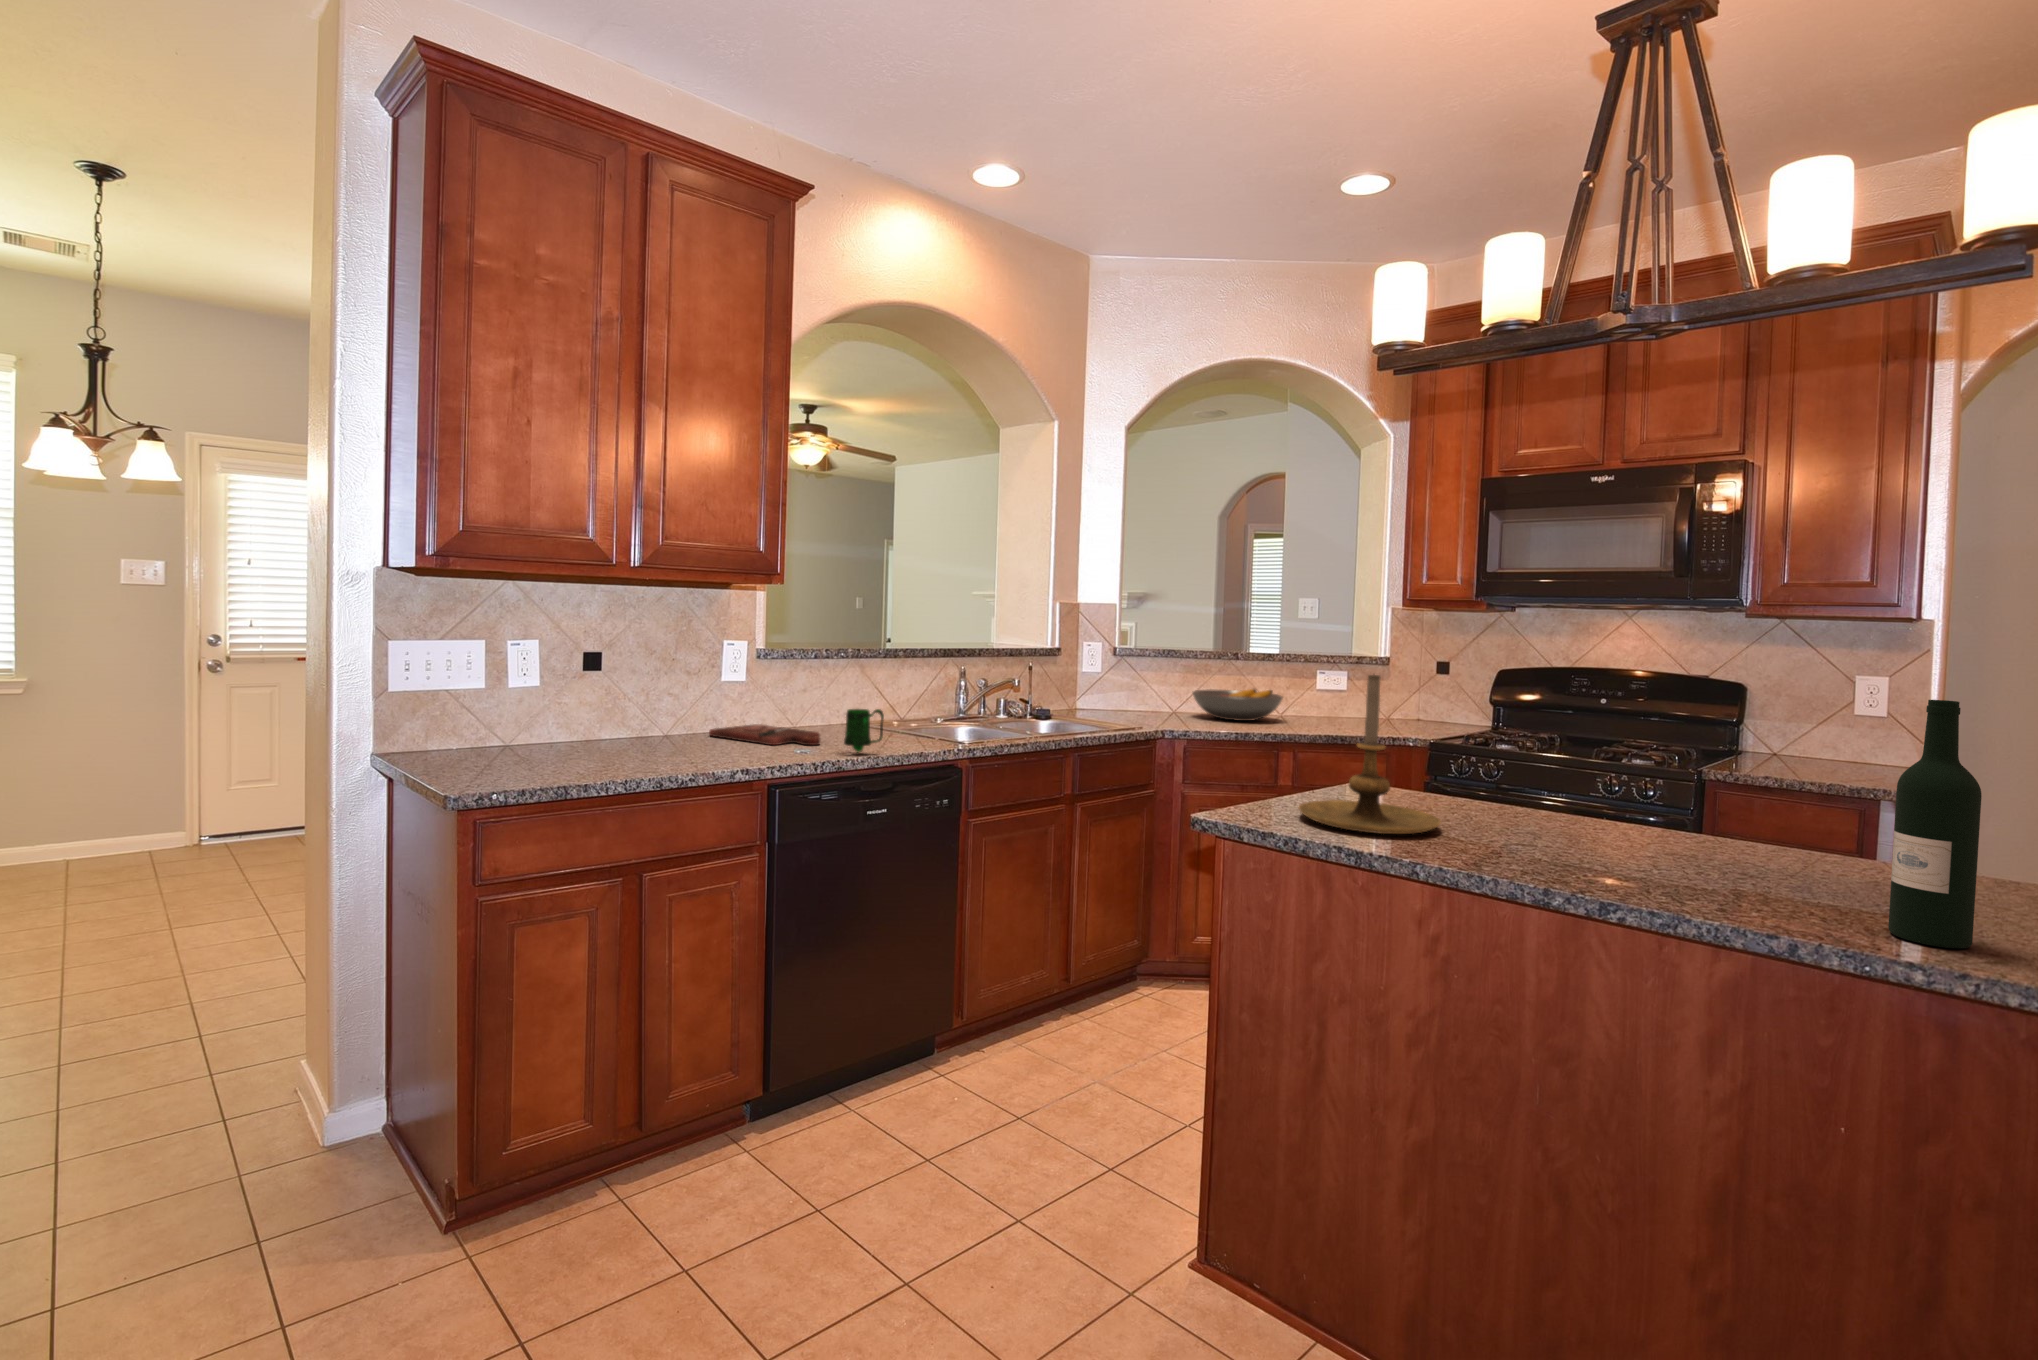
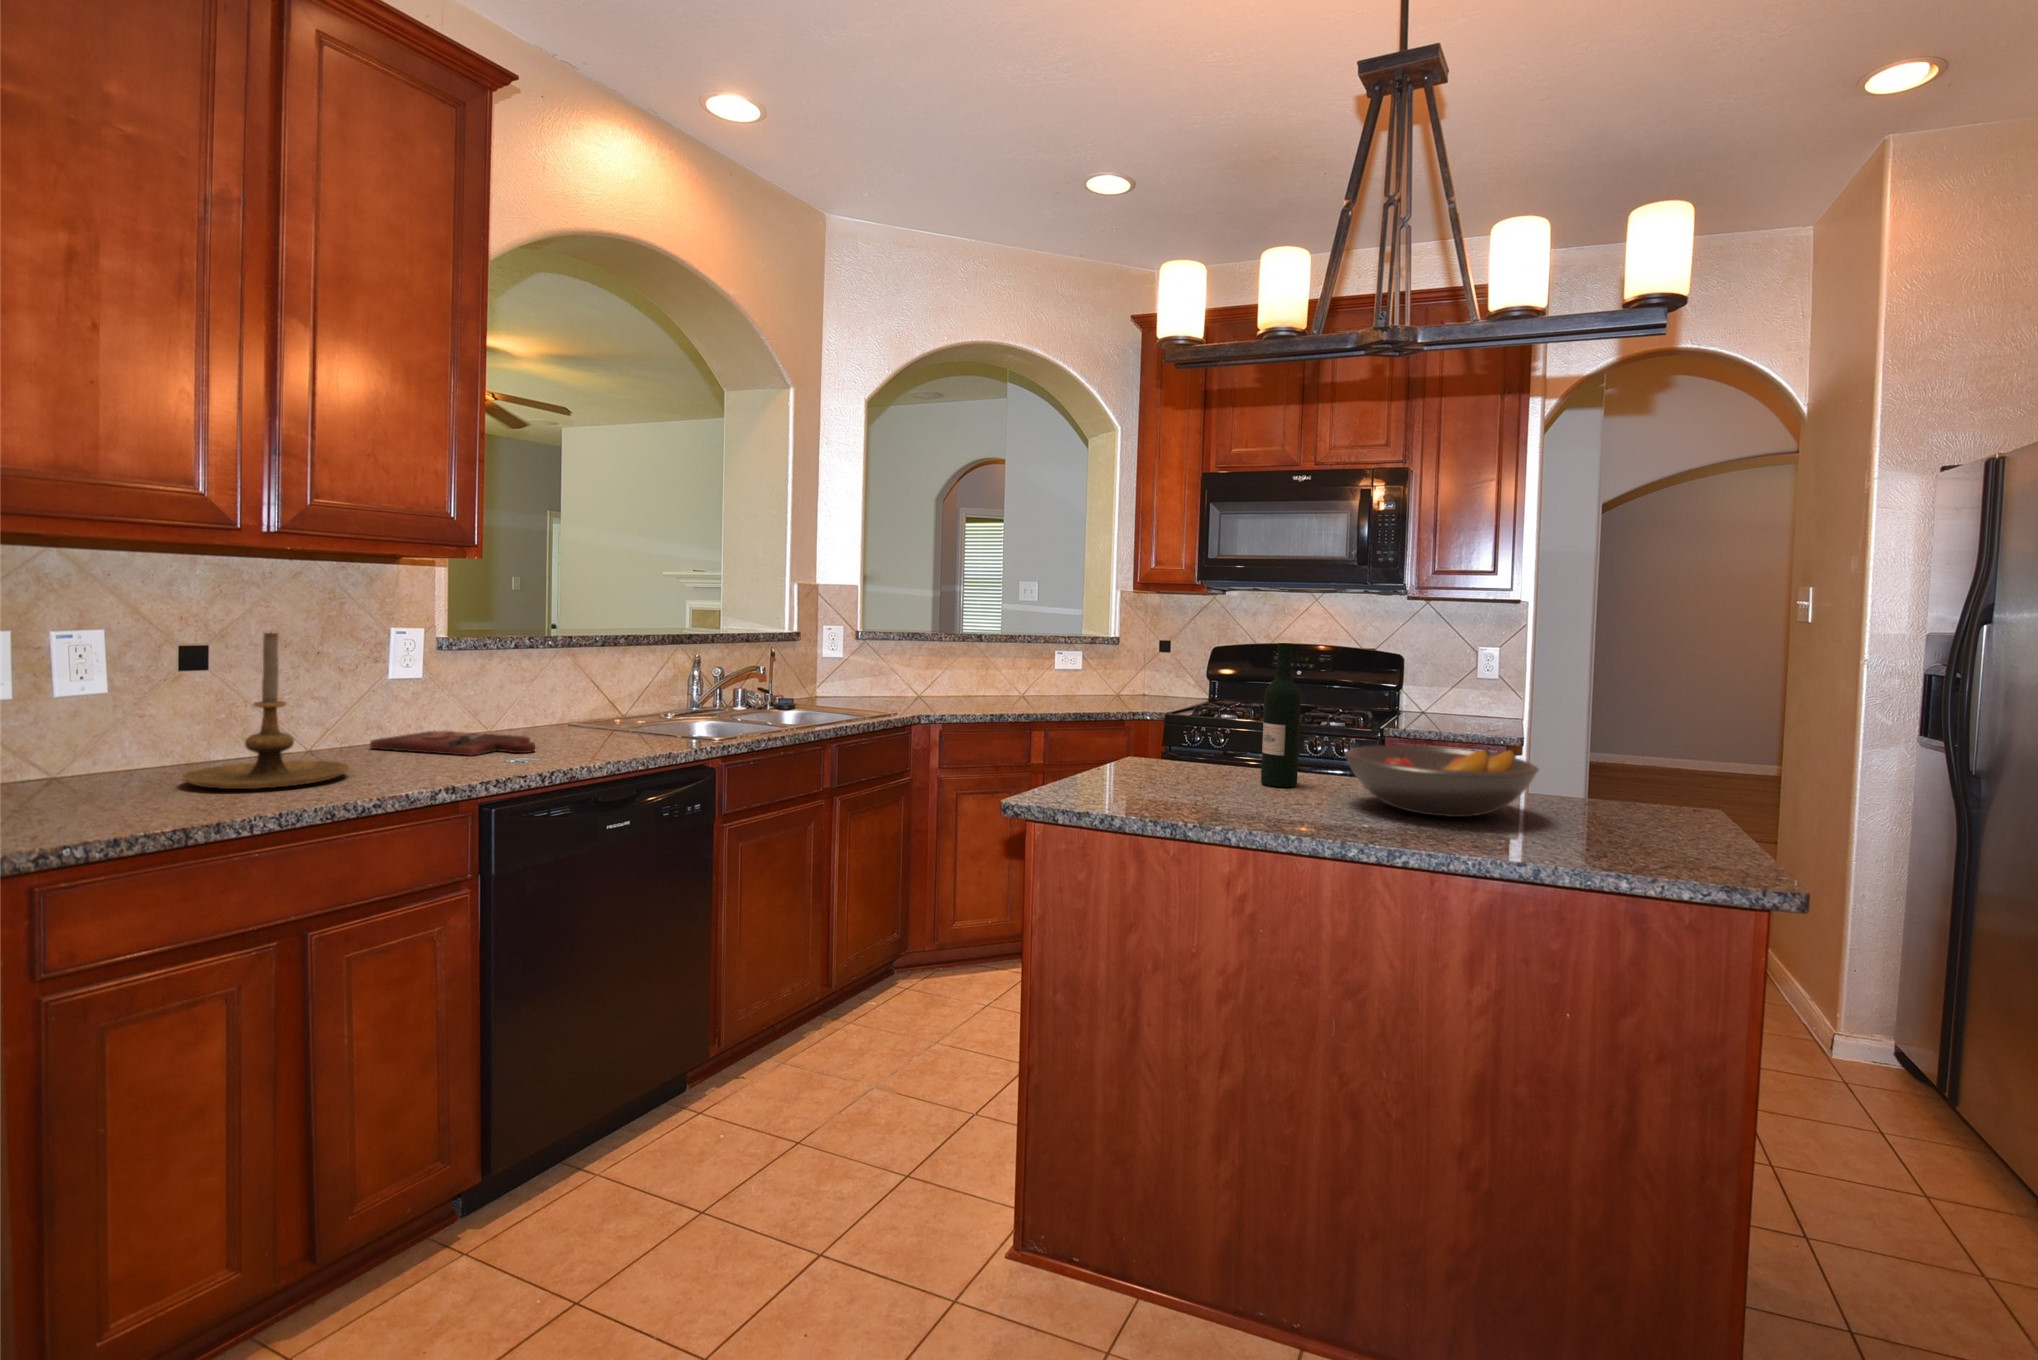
candle holder: present [1298,675,1441,834] -> present [182,632,350,789]
fruit bowl: present [1193,689,1283,721] -> present [1345,745,1538,817]
wine bottle: present [1888,700,1982,949] -> present [1261,643,1301,787]
mug: present [844,709,884,752] -> none [575,706,627,762]

